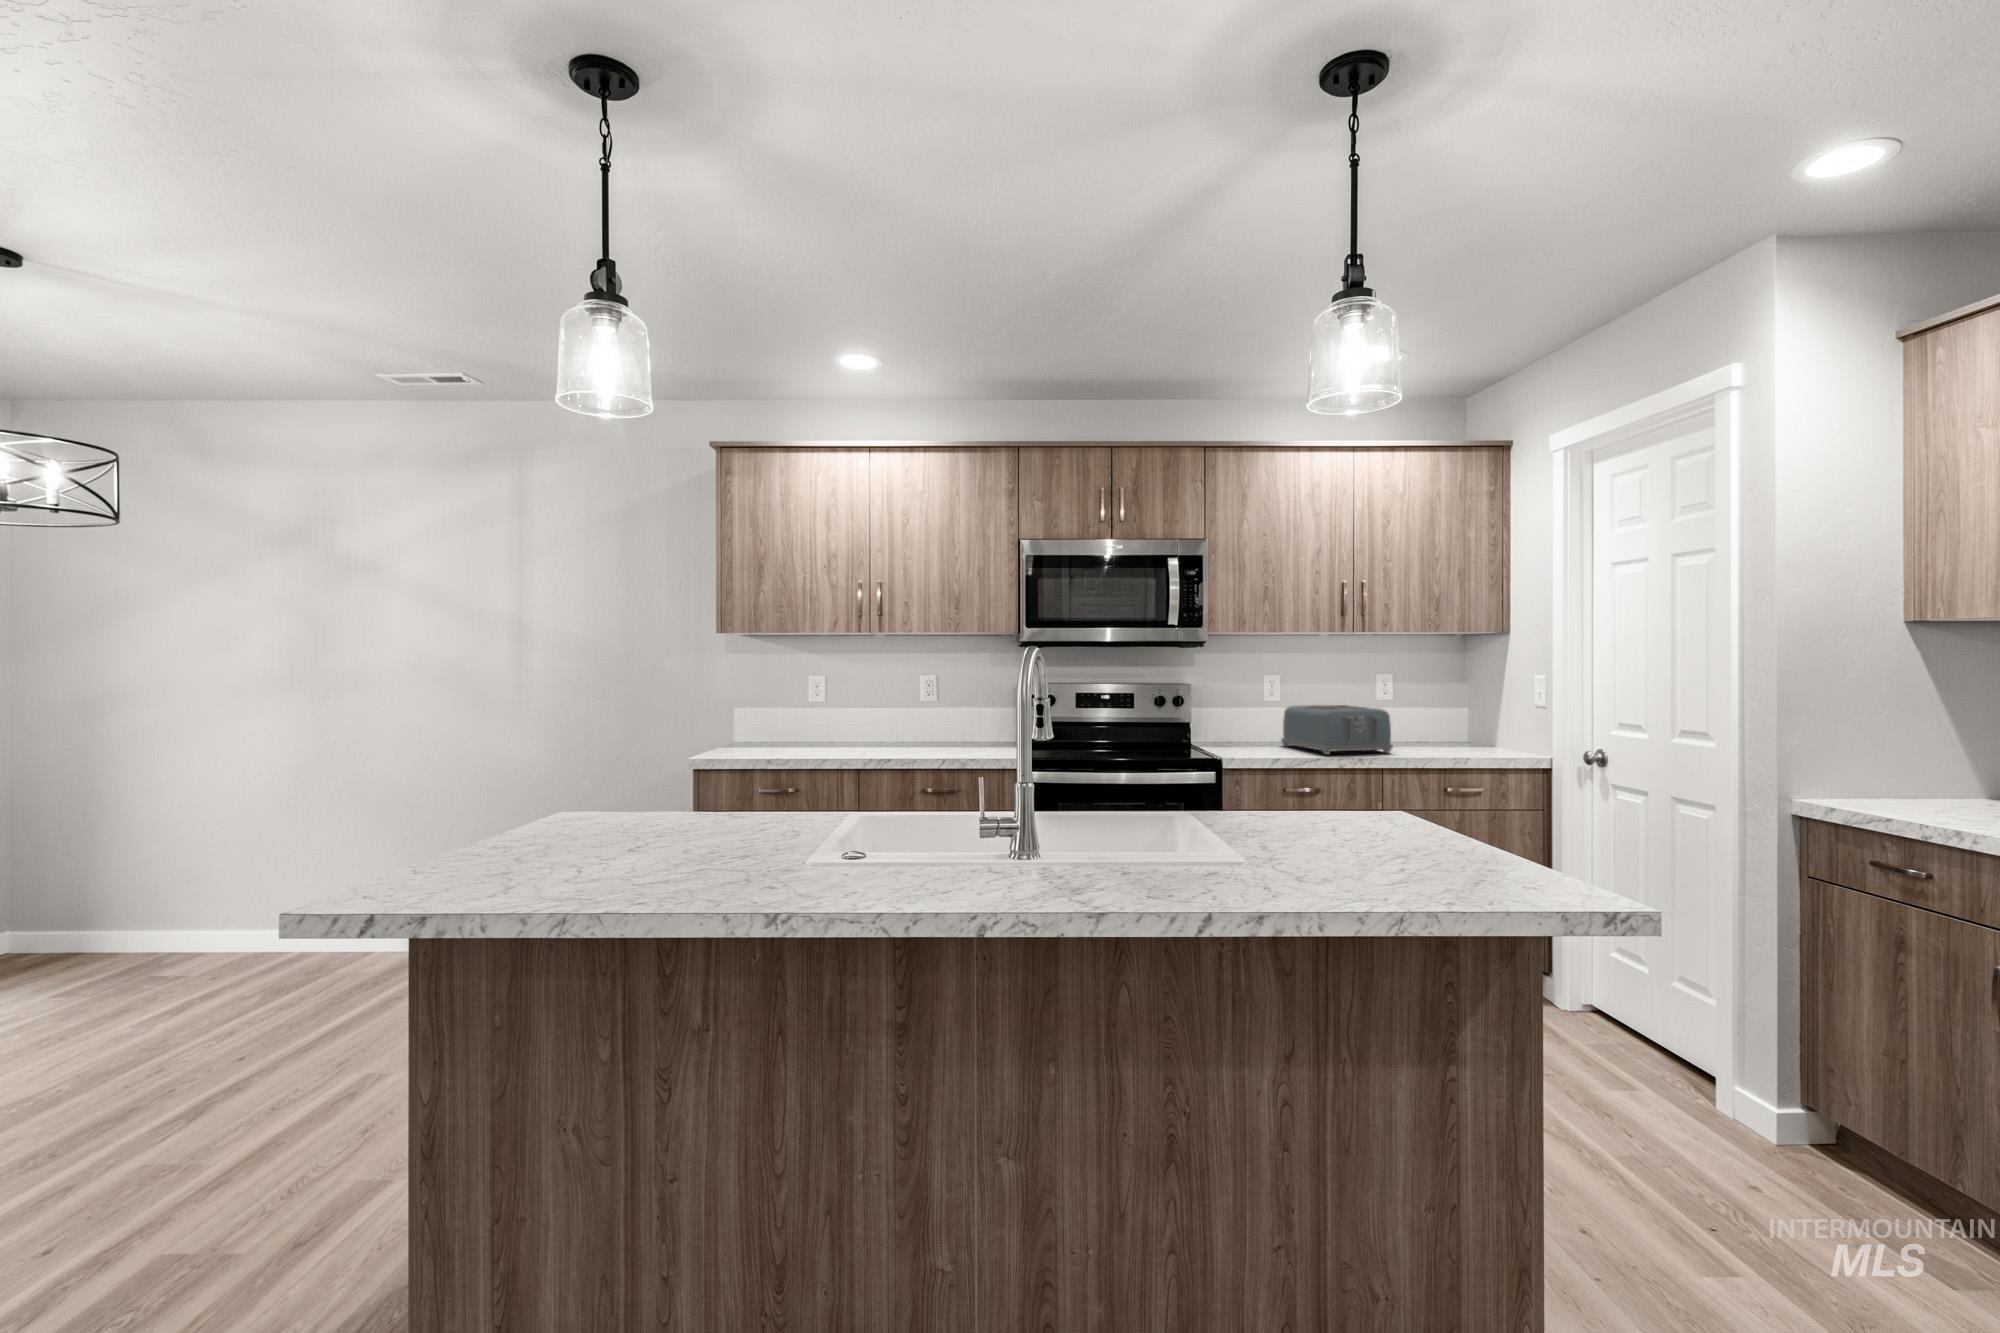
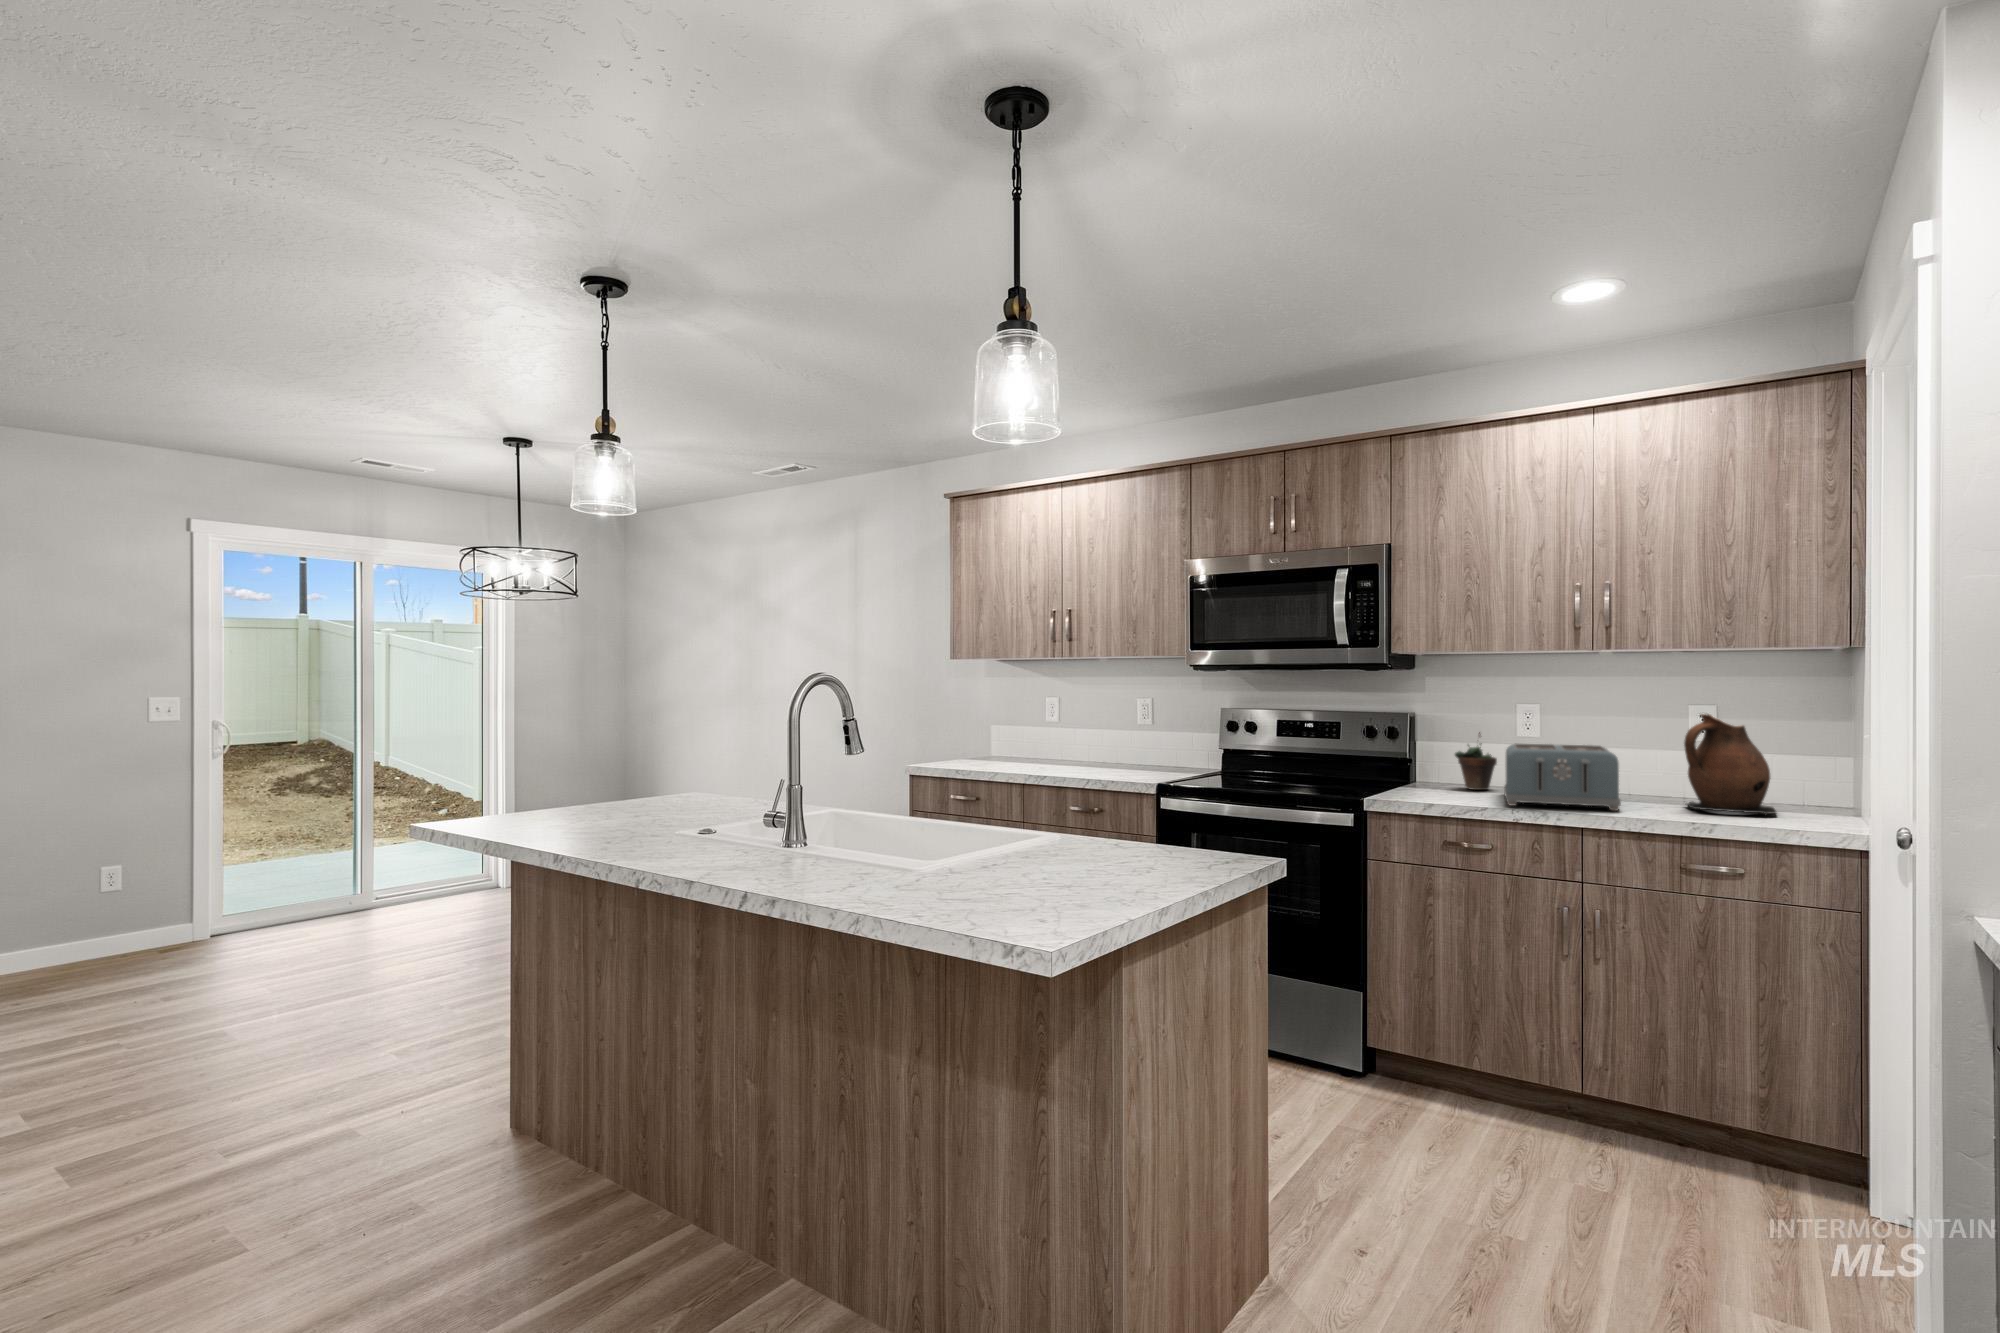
ceramic pitcher: none [1399,680,1469,749] -> present [1684,714,1777,815]
succulent plant: none [1238,697,1267,744] -> present [1455,732,1497,790]

